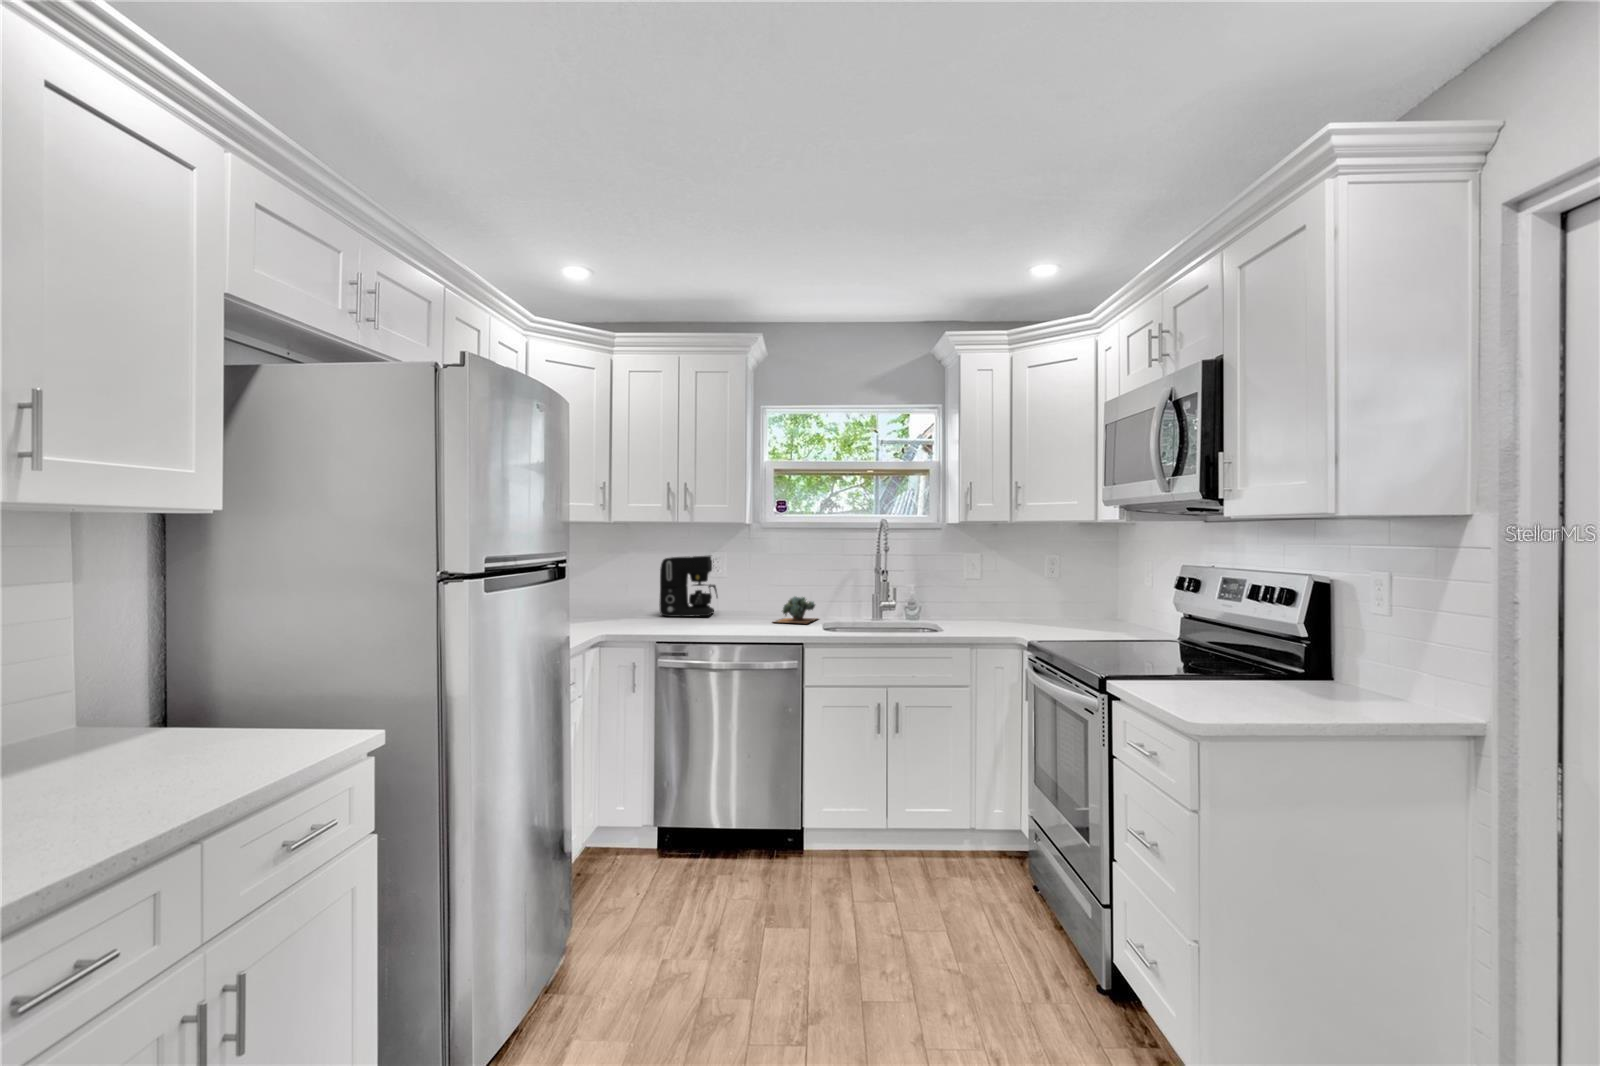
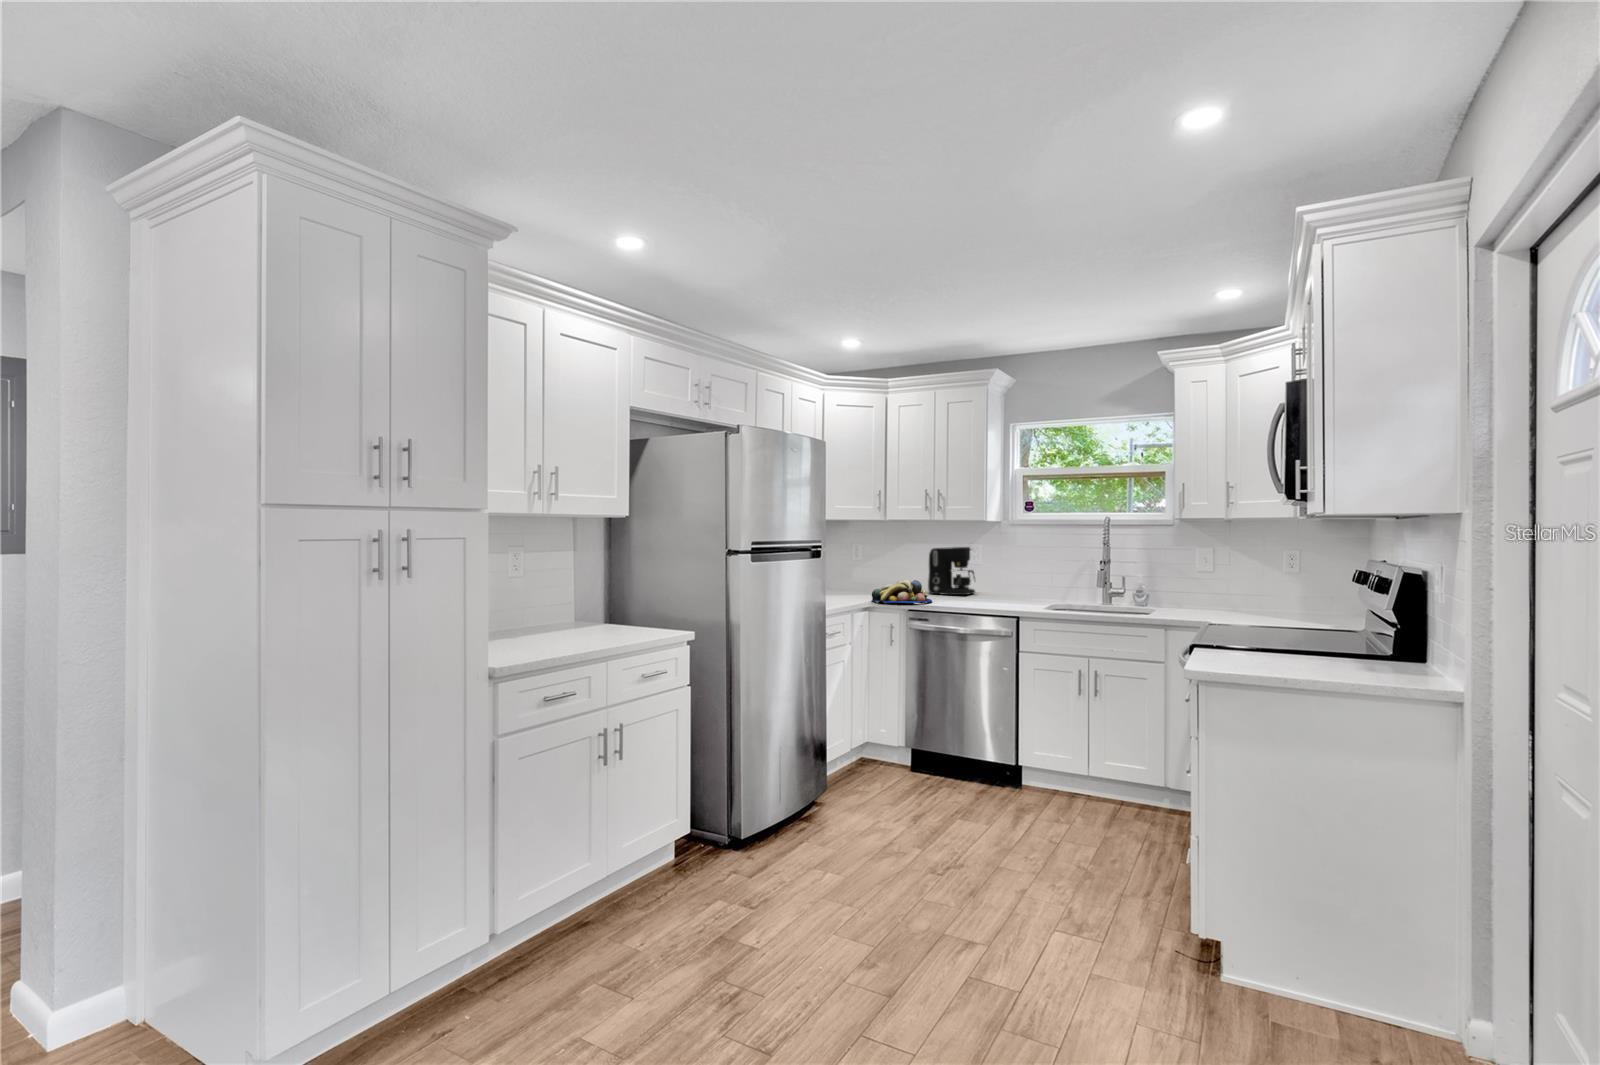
succulent plant: present [774,596,817,623] -> none [1010,581,1058,603]
fruit bowl: none [600,601,682,635] -> present [872,580,932,603]

